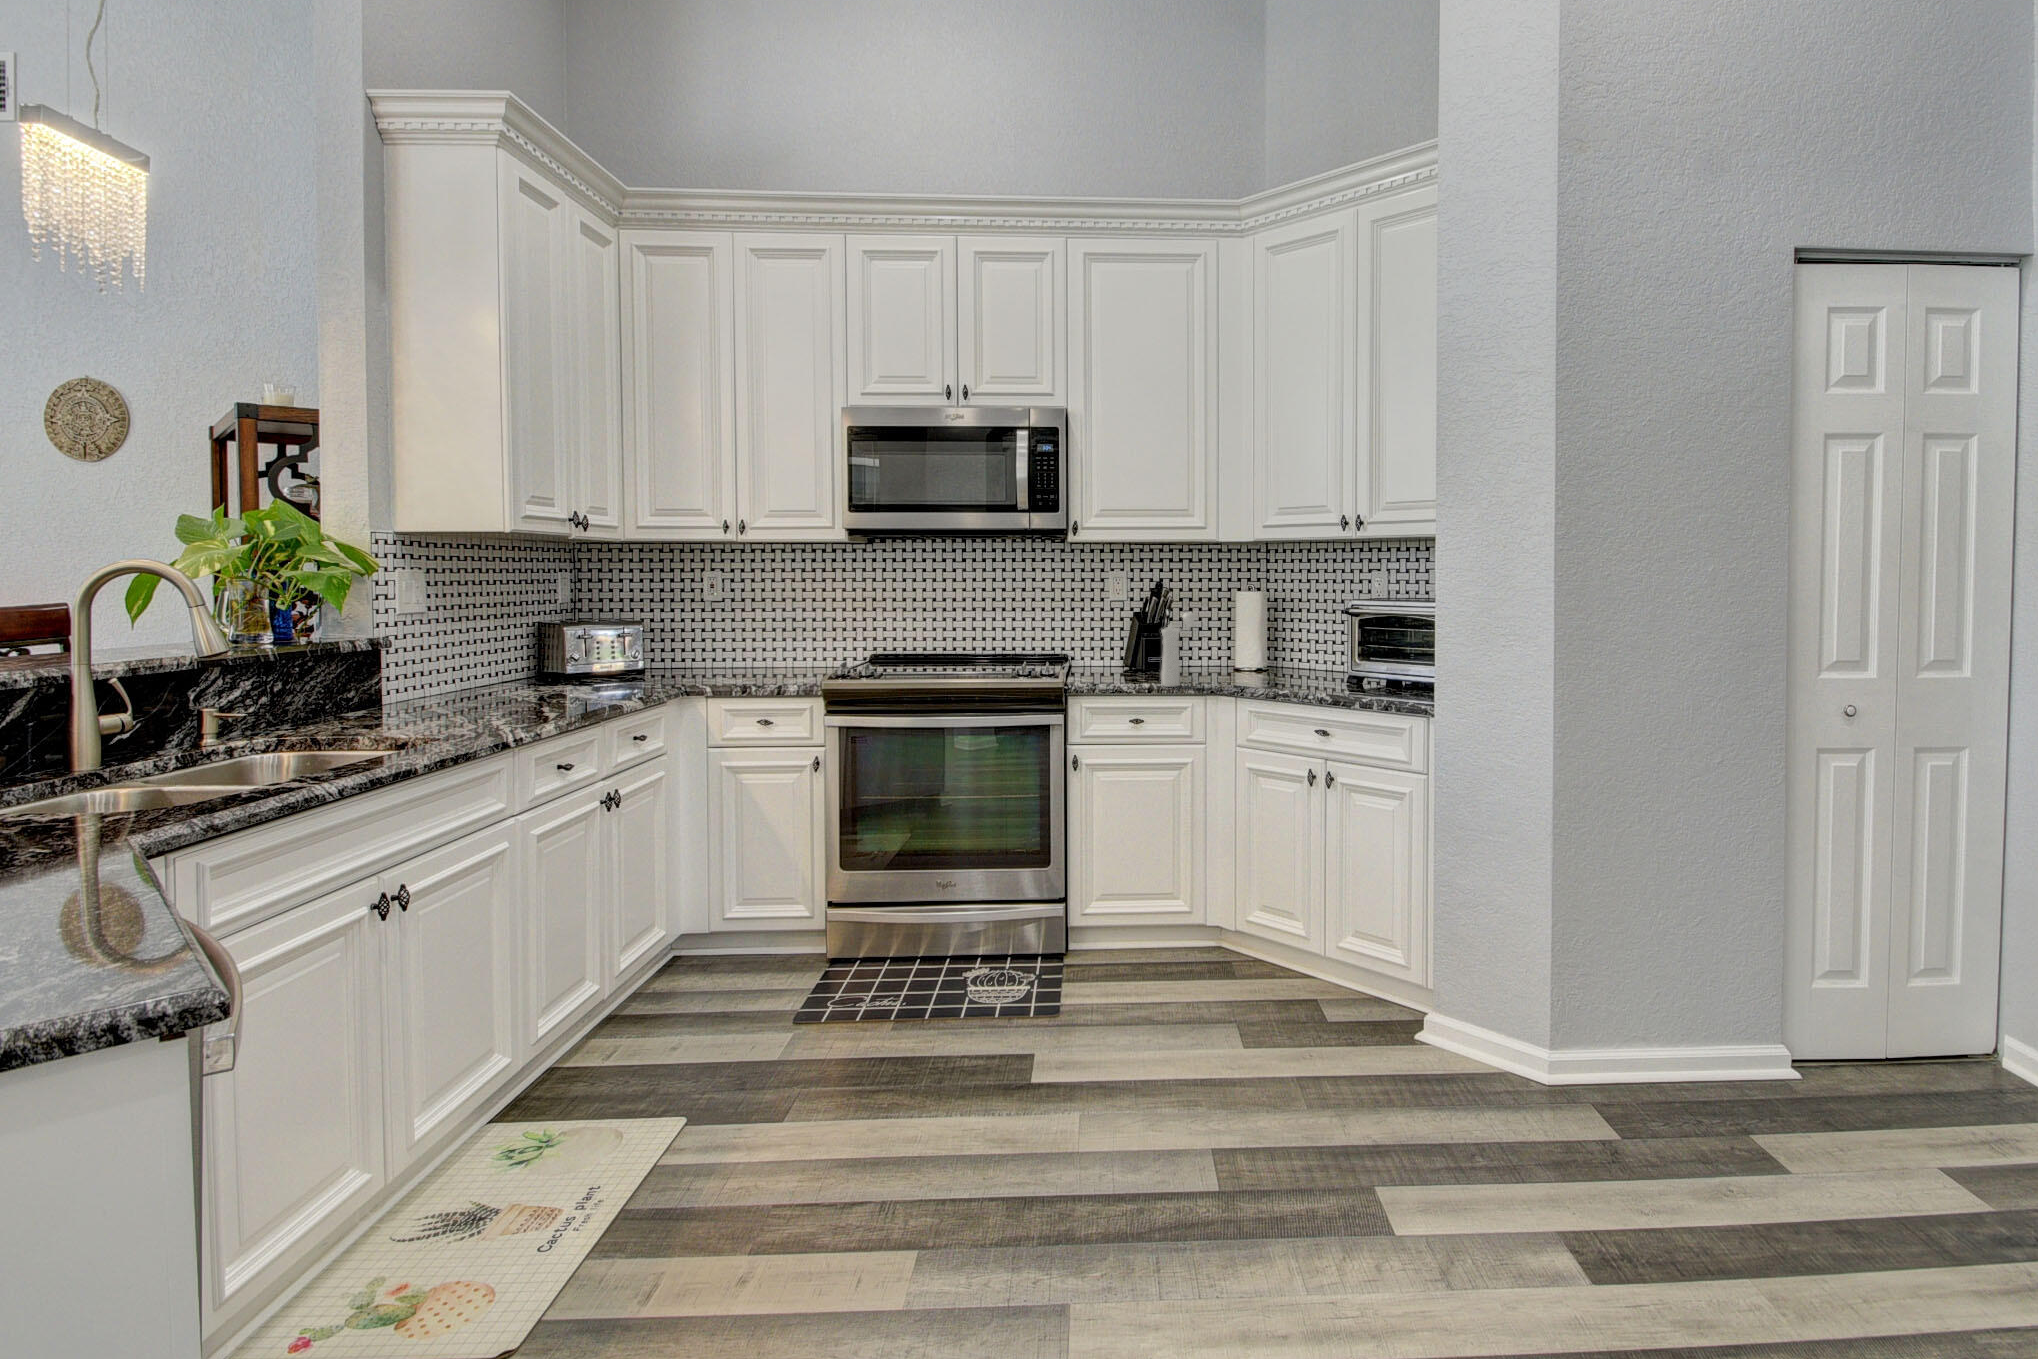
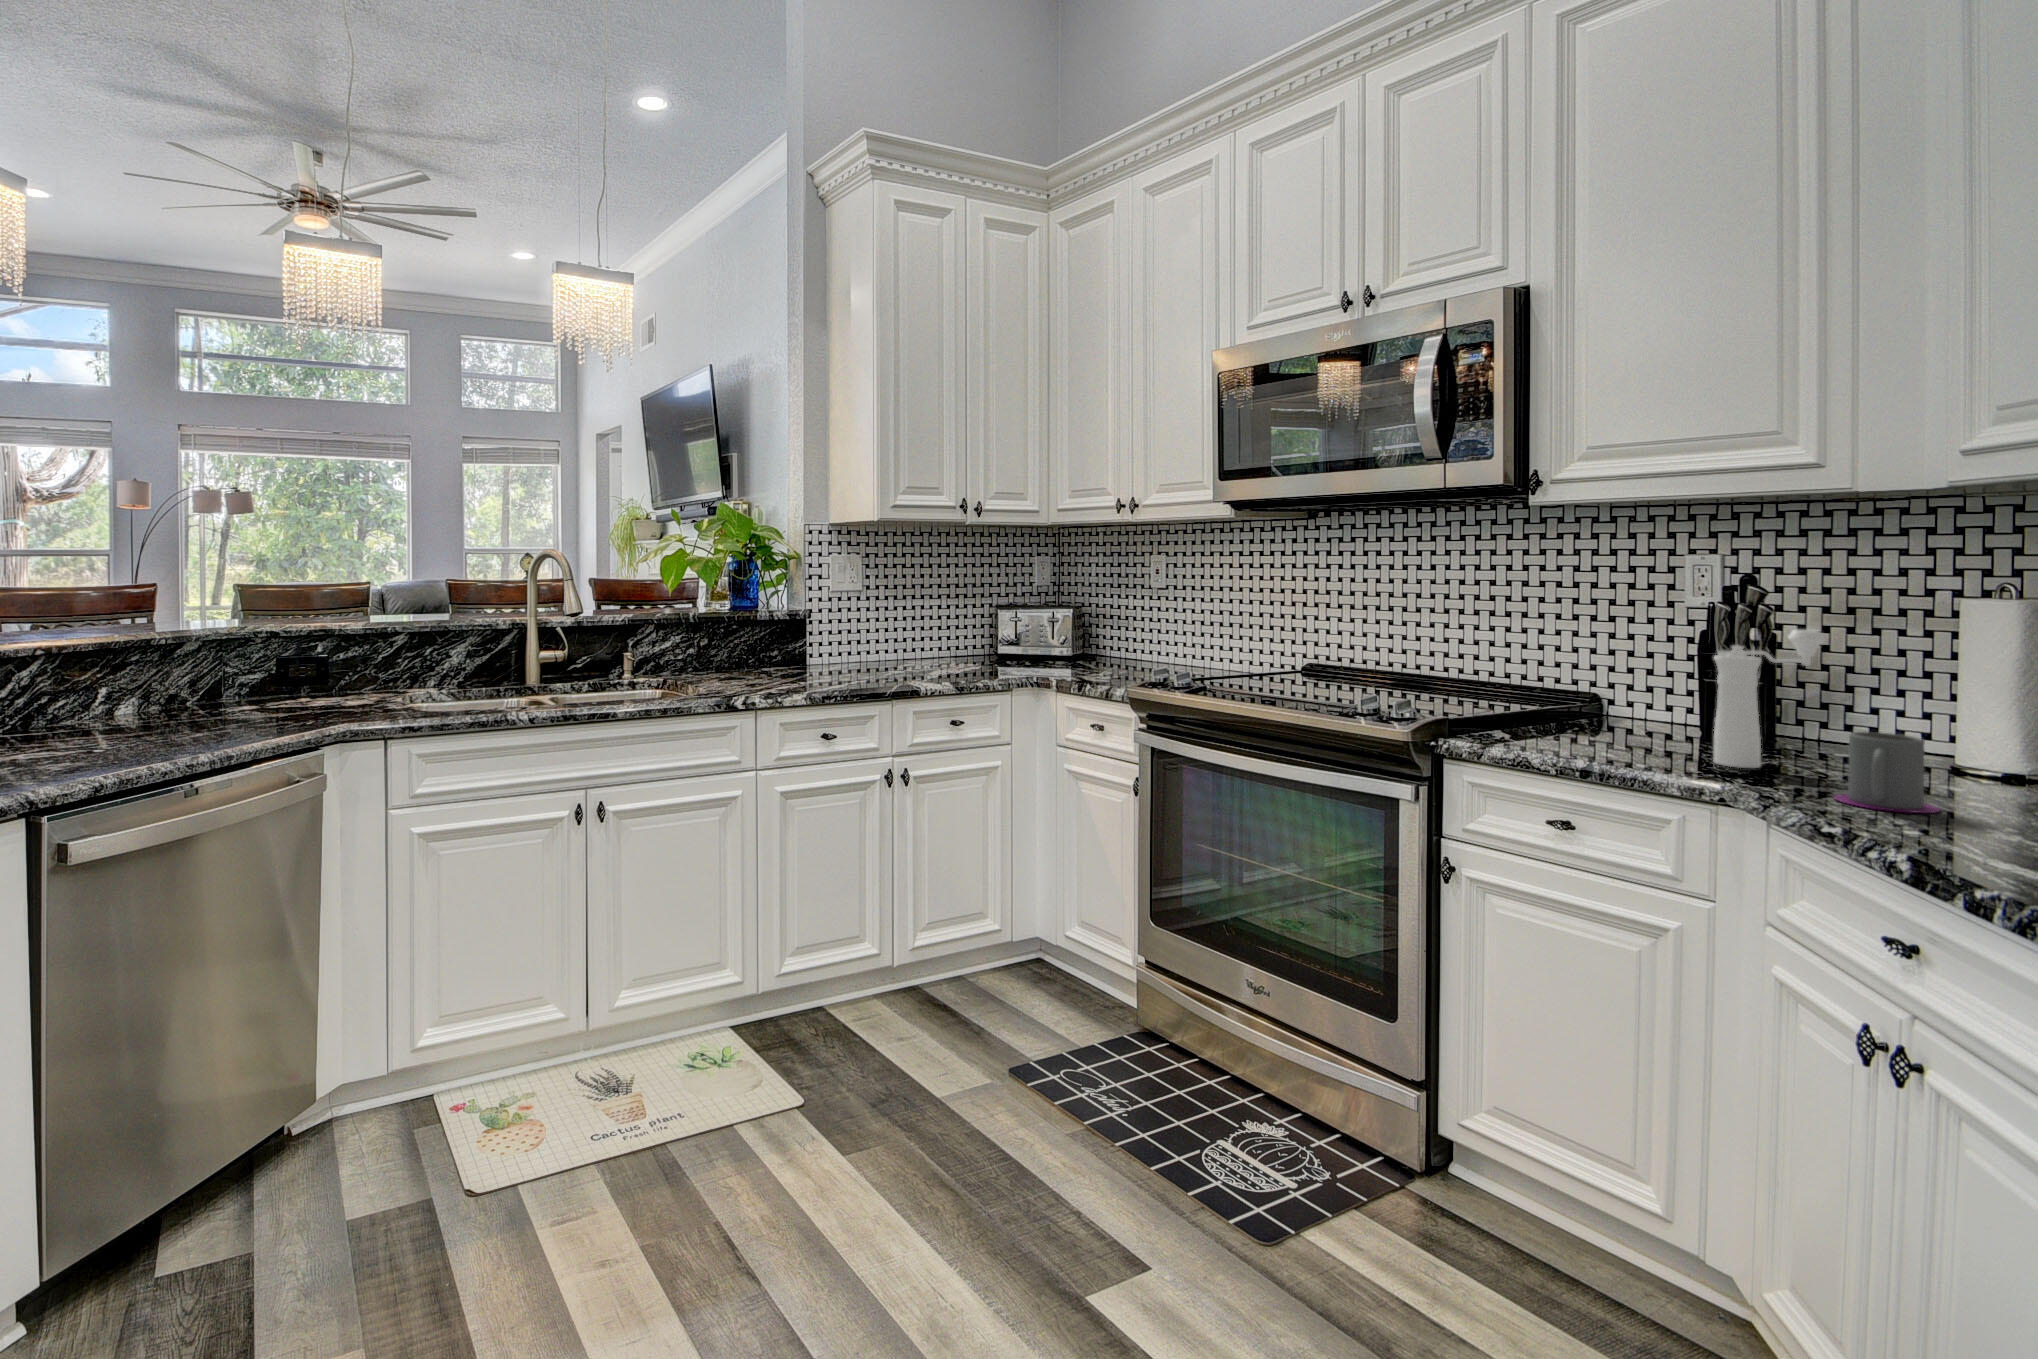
mug: none [1221,661,1256,696] -> present [1834,732,1940,813]

